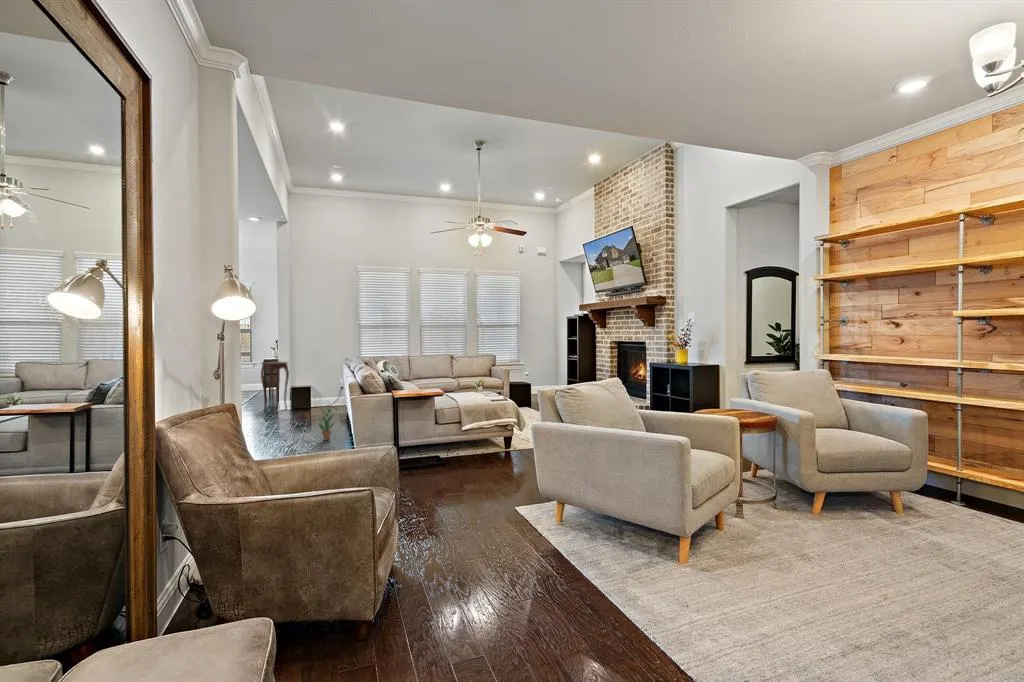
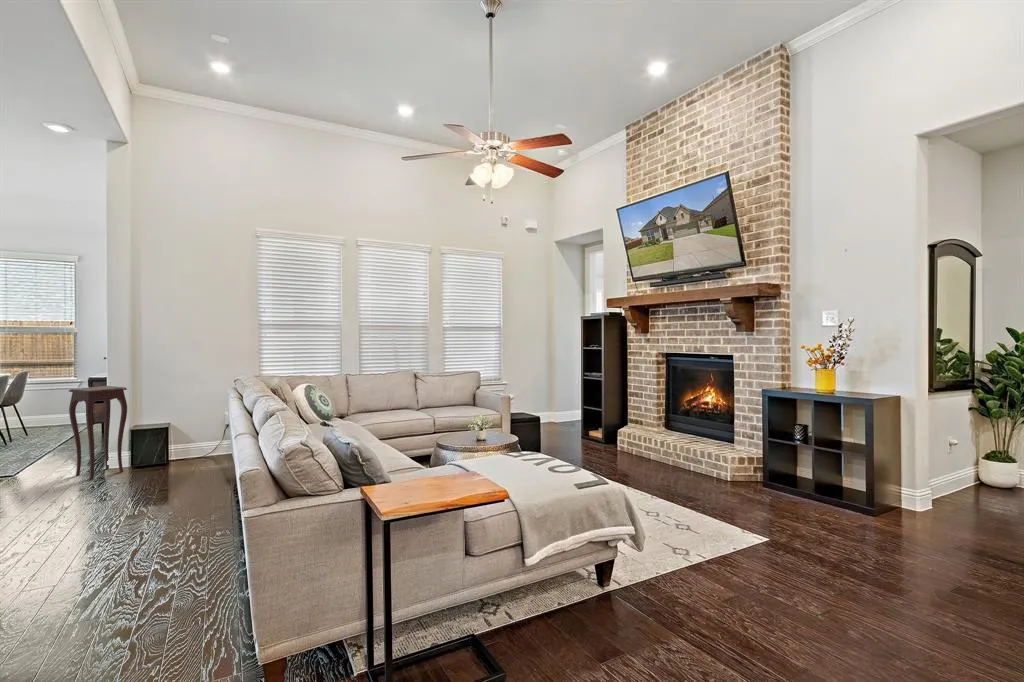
potted plant: present [318,408,334,440] -> none [165,496,213,574]

